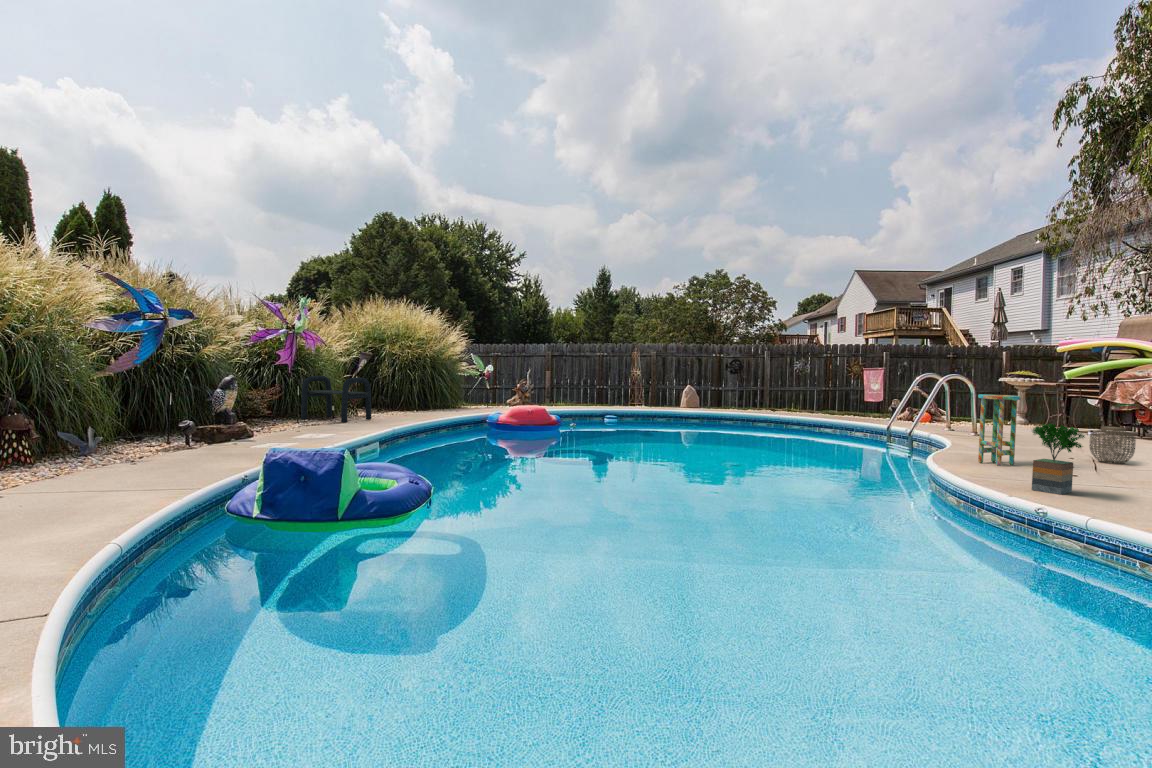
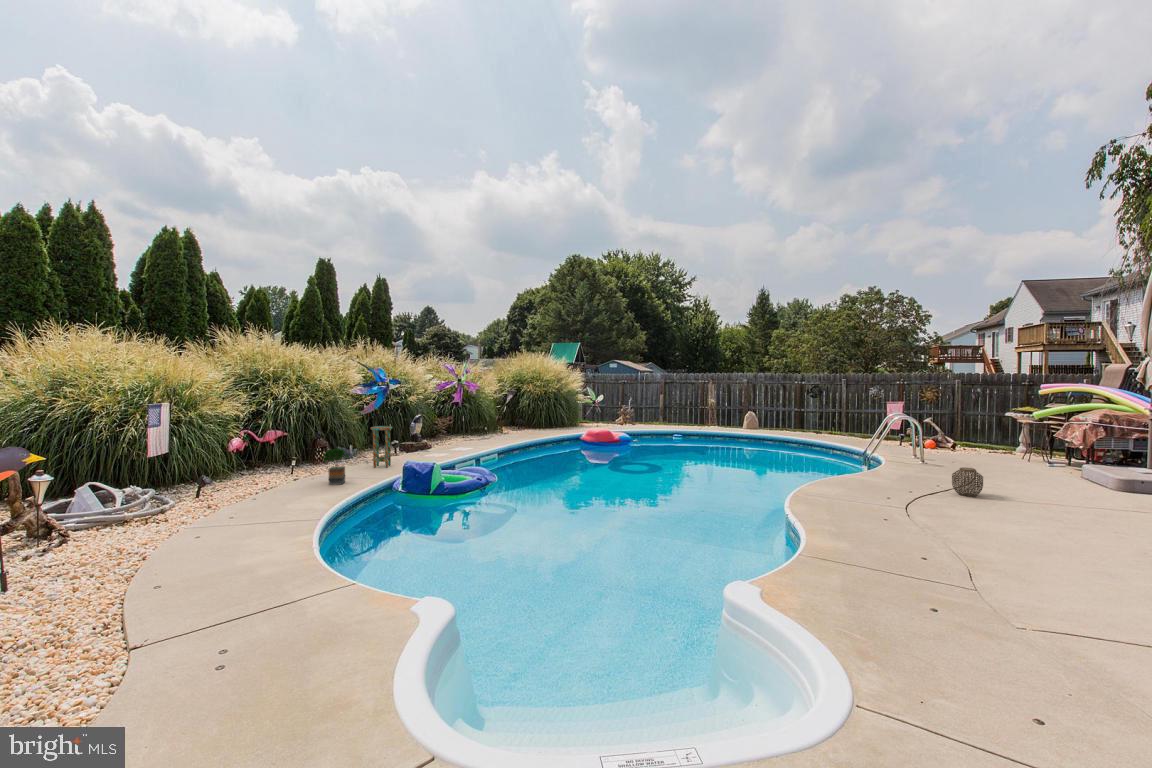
bench: present [301,376,371,423] -> none [470,406,510,437]
side table: present [978,394,1021,466] -> present [371,426,392,468]
potted tree: present [1032,423,1085,495] -> present [323,448,349,485]

